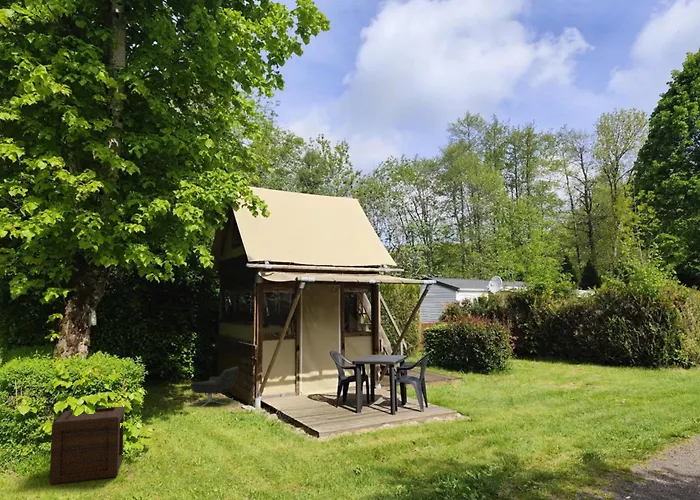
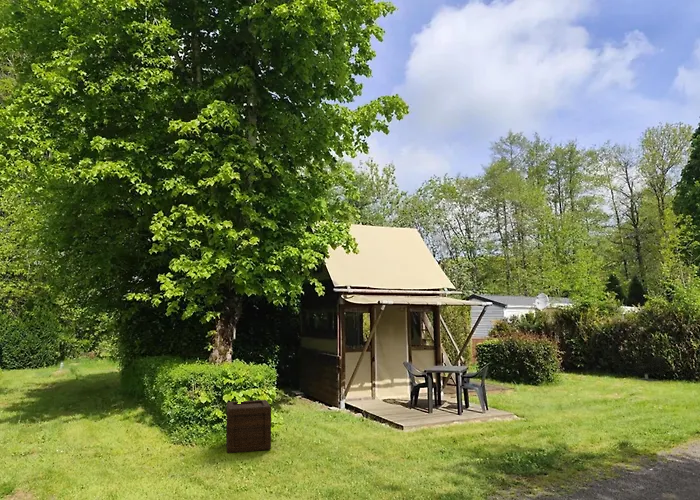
lounge chair: present [190,366,239,406] -> present [633,357,665,379]

